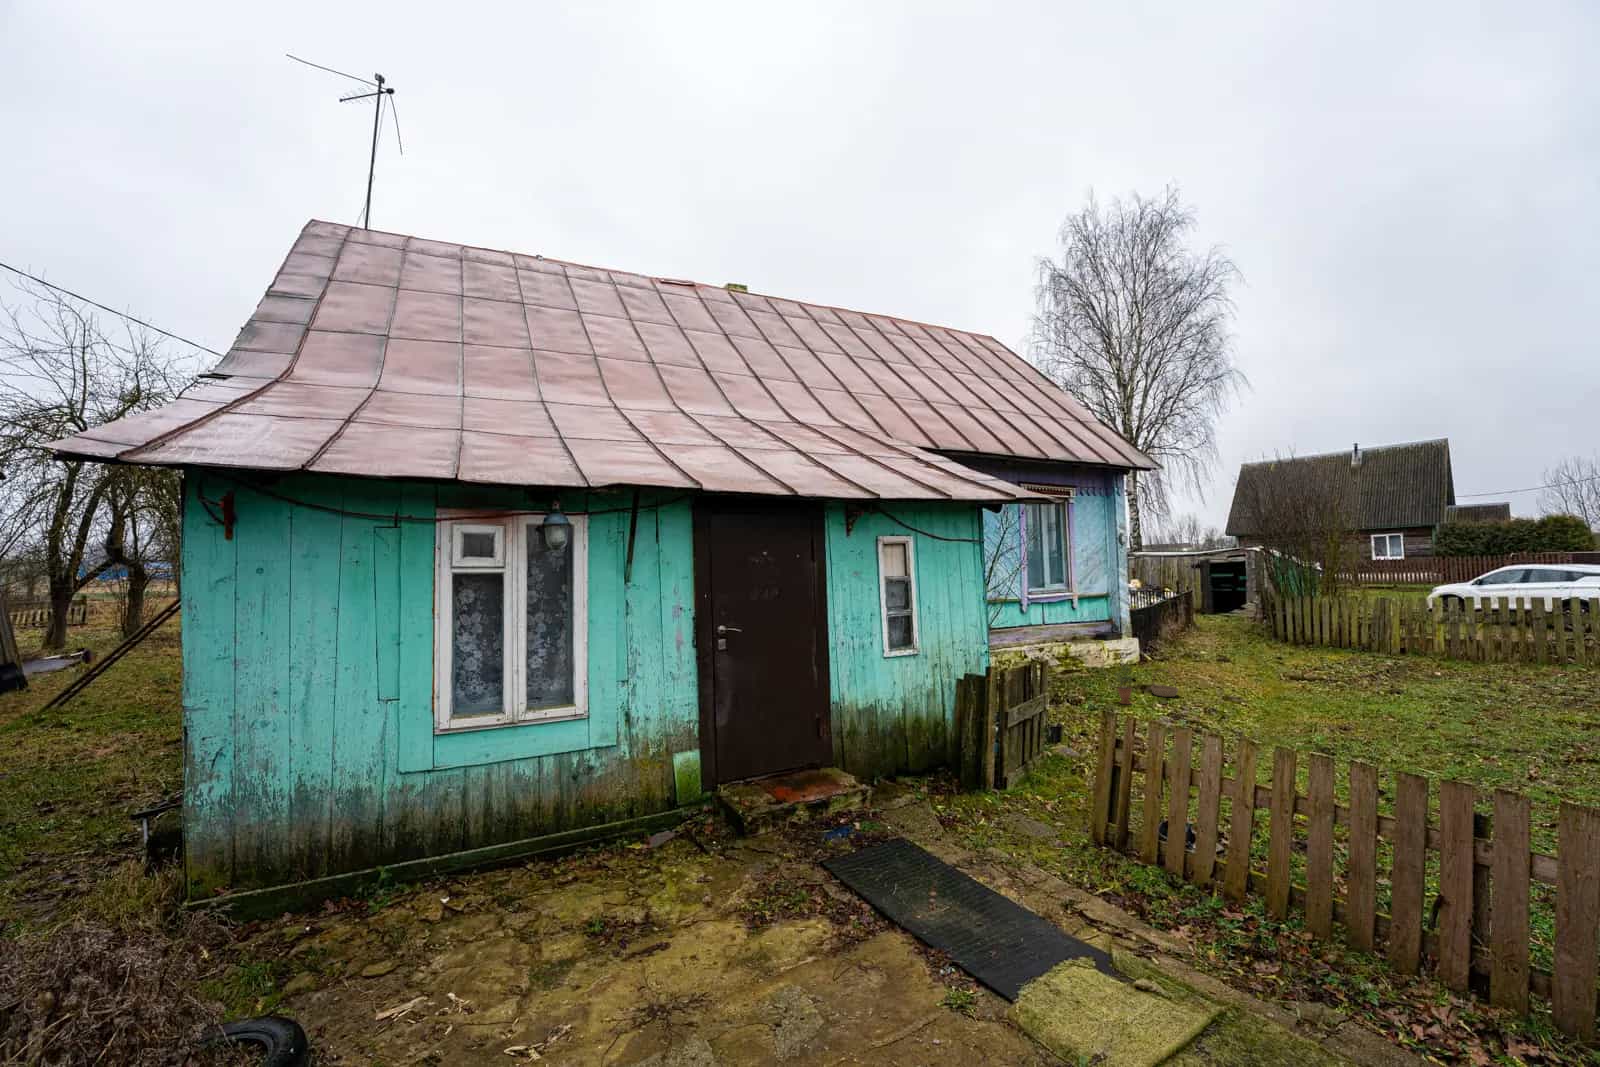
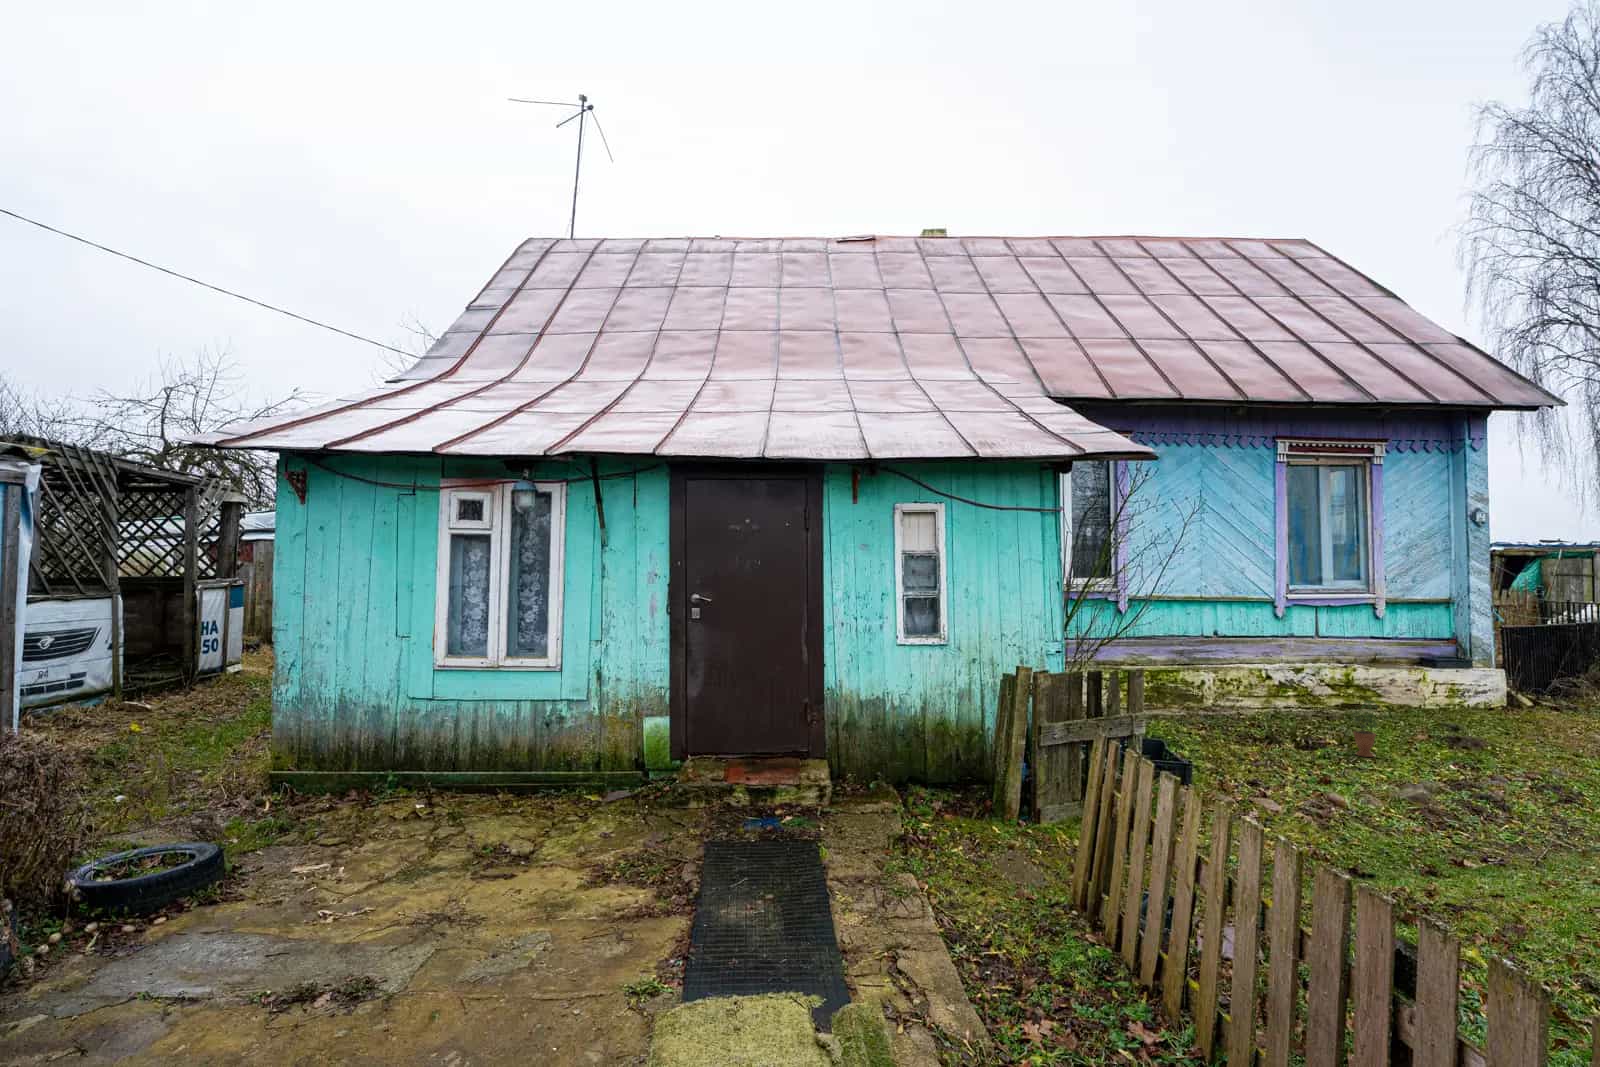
basket: present [1151,684,1178,697] -> none [1438,714,1484,757]

